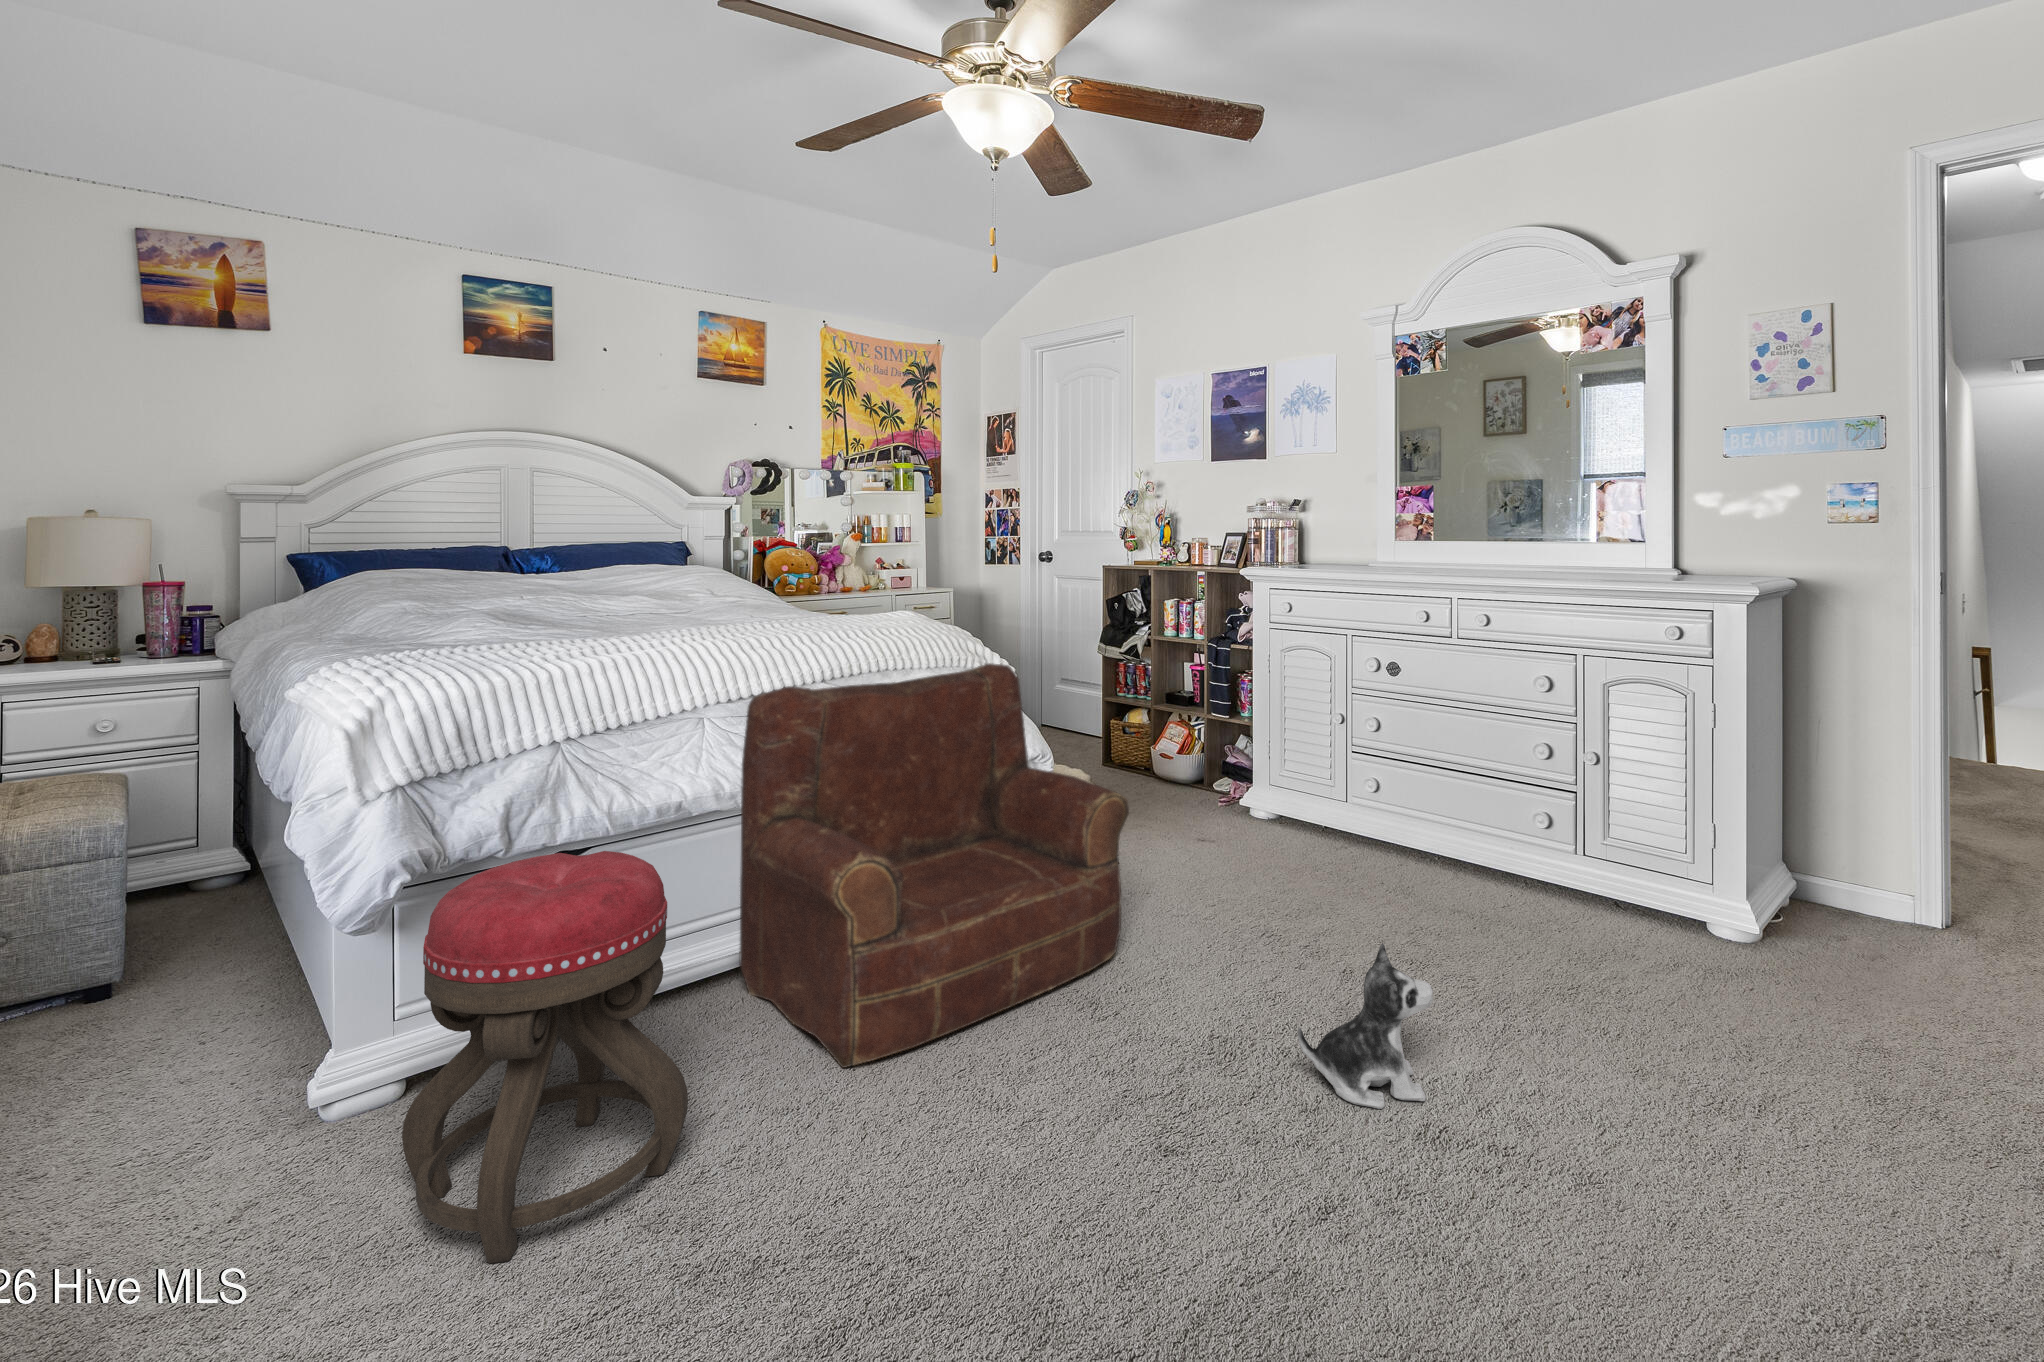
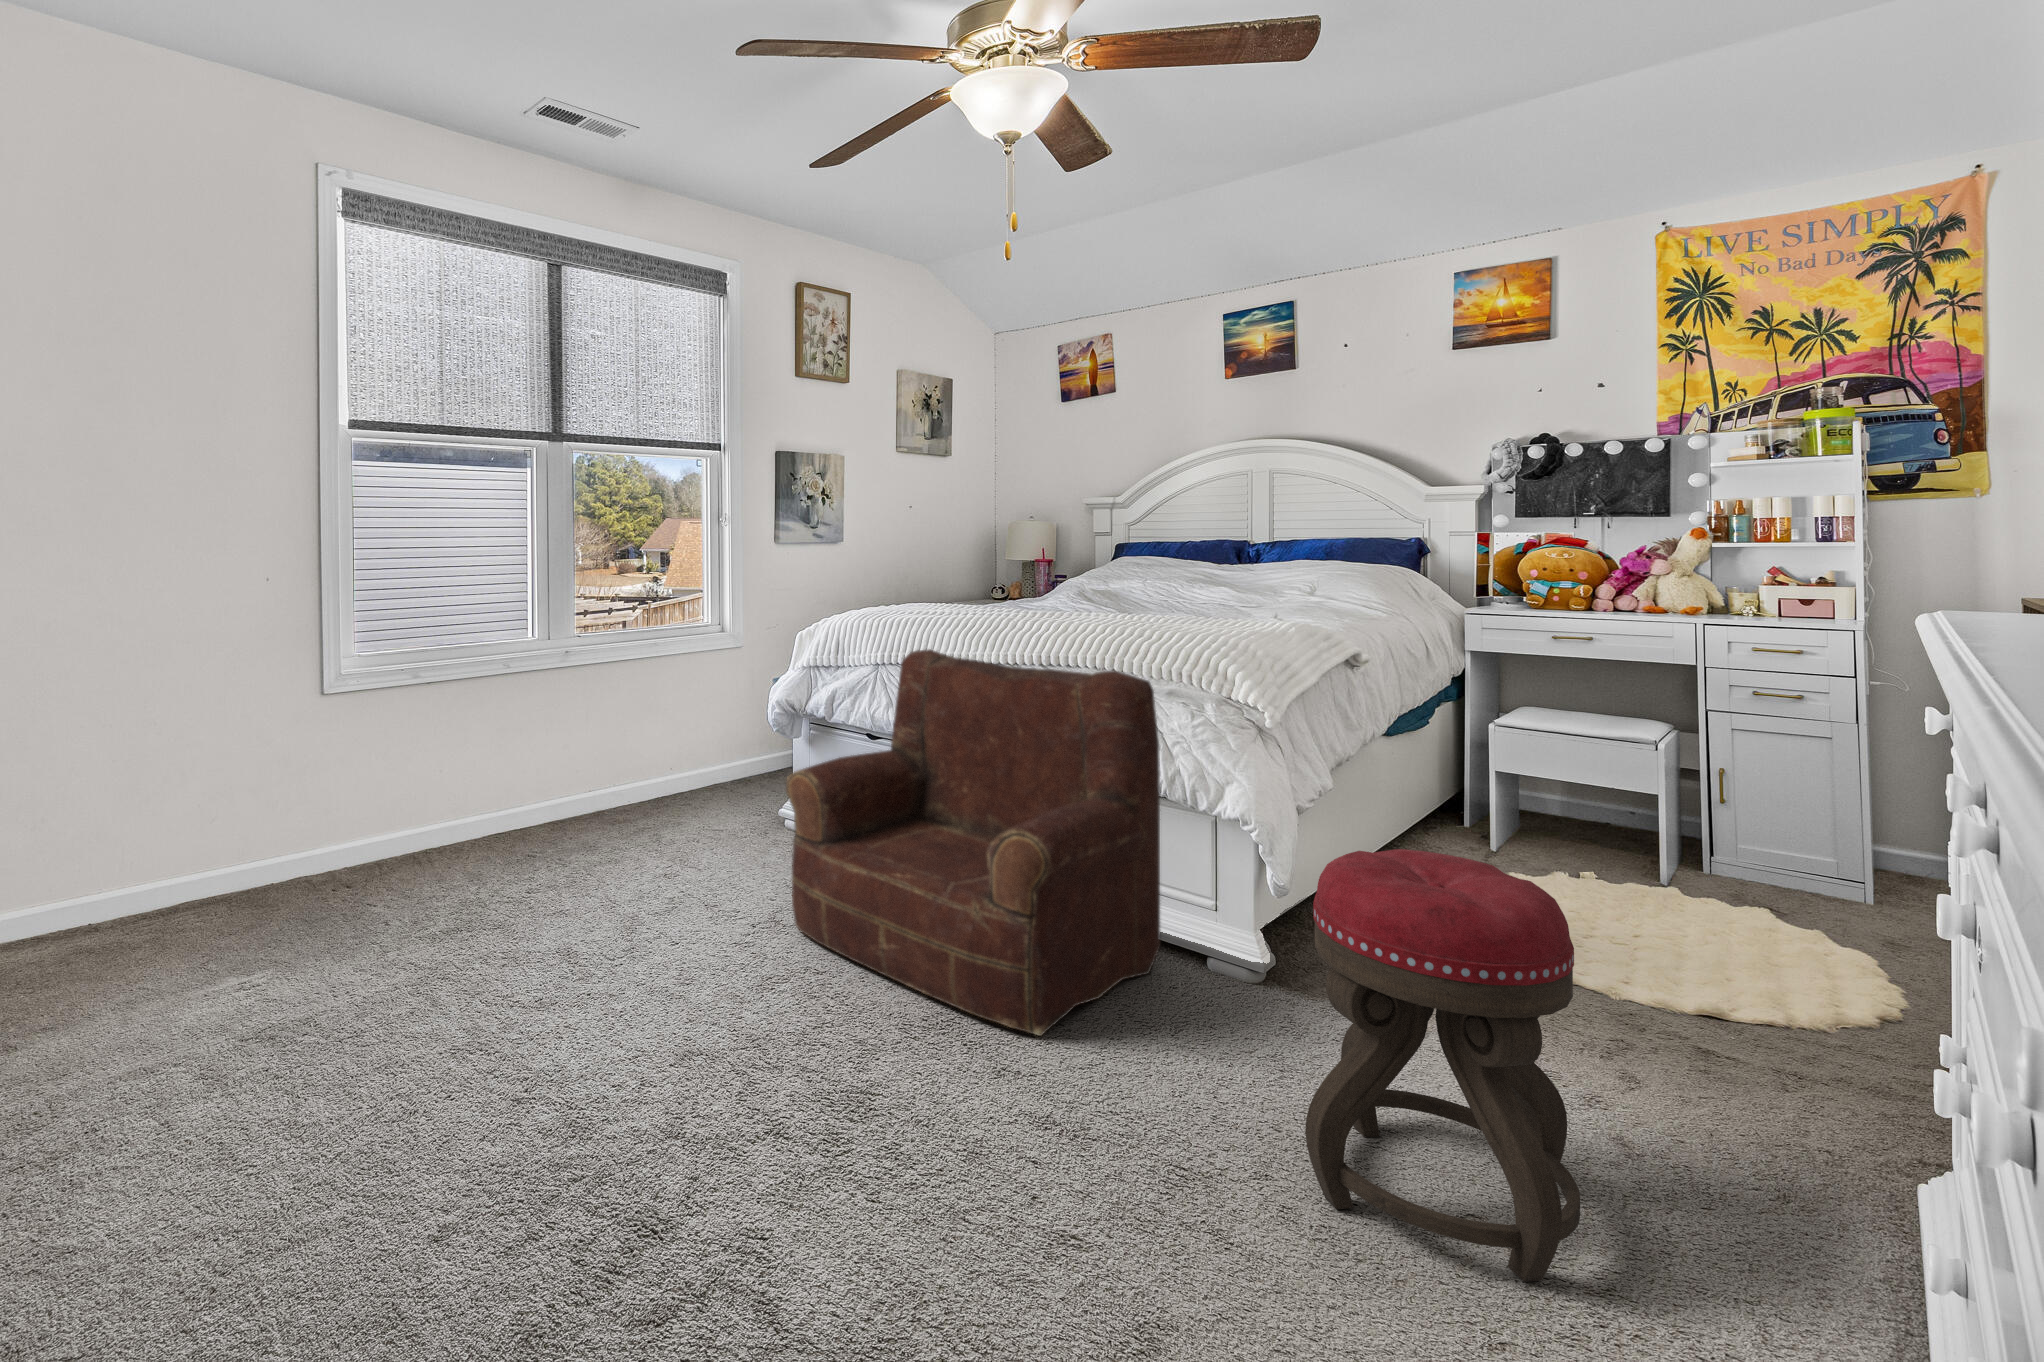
ottoman: present [402,851,688,1263] -> present [1305,849,1580,1282]
plush toy: present [1298,943,1433,1109] -> none [677,1034,791,1243]

